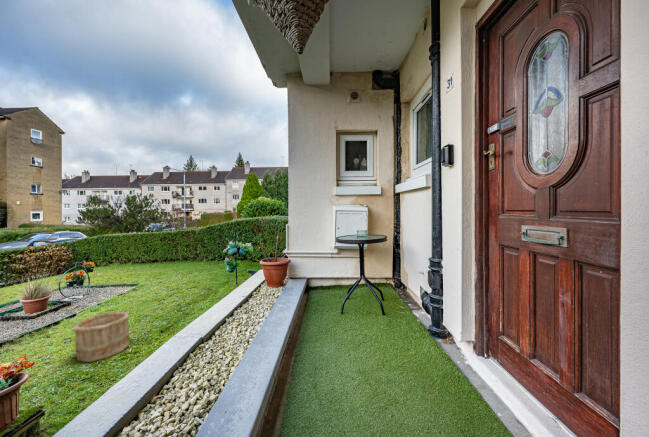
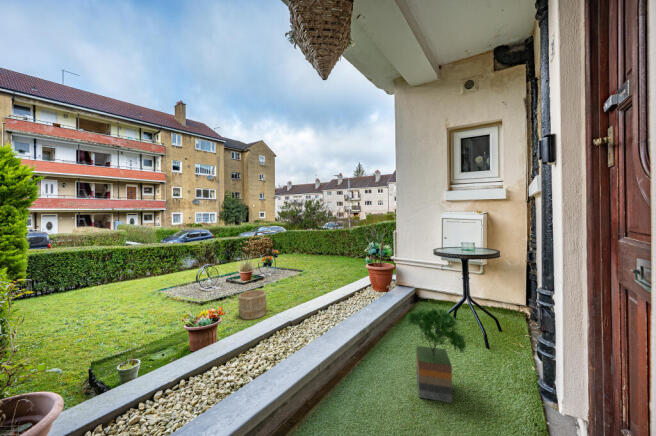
potted tree: none [354,281,410,363] -> present [406,309,466,403]

